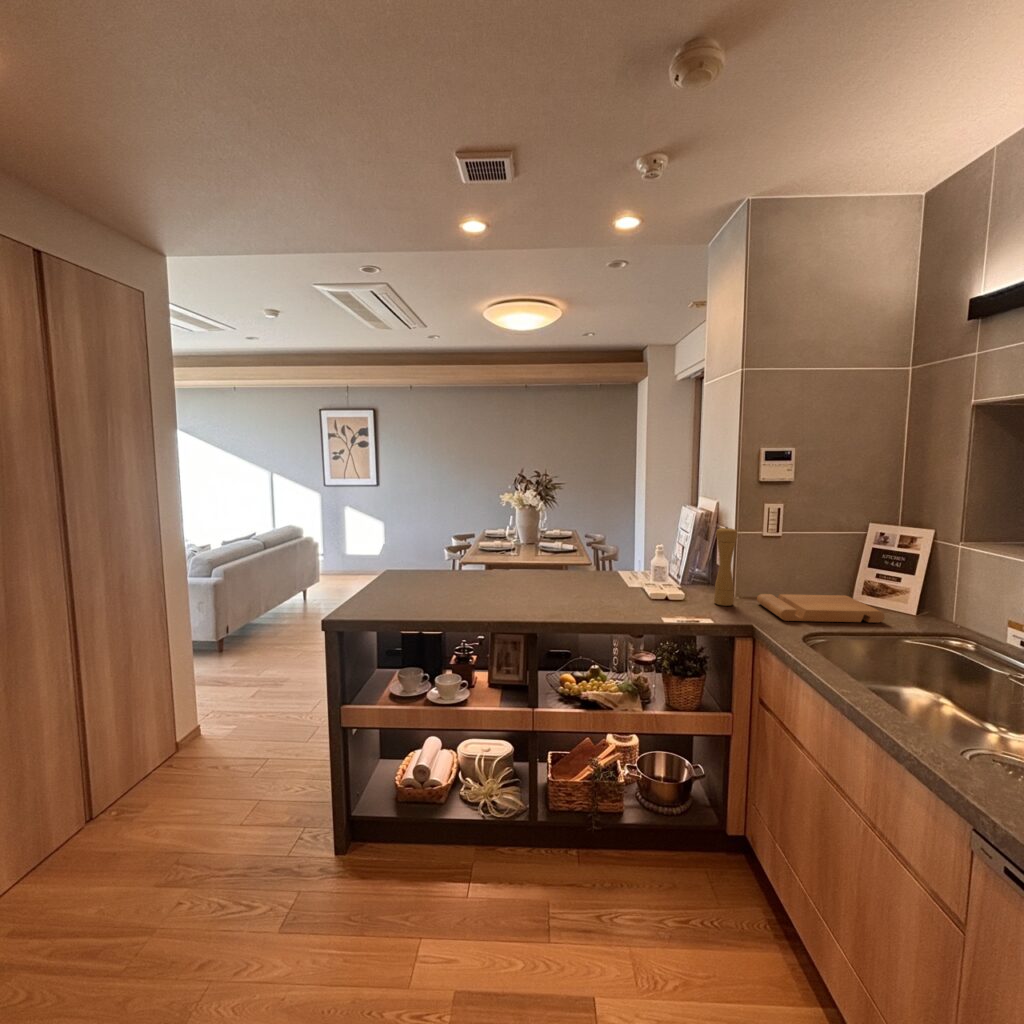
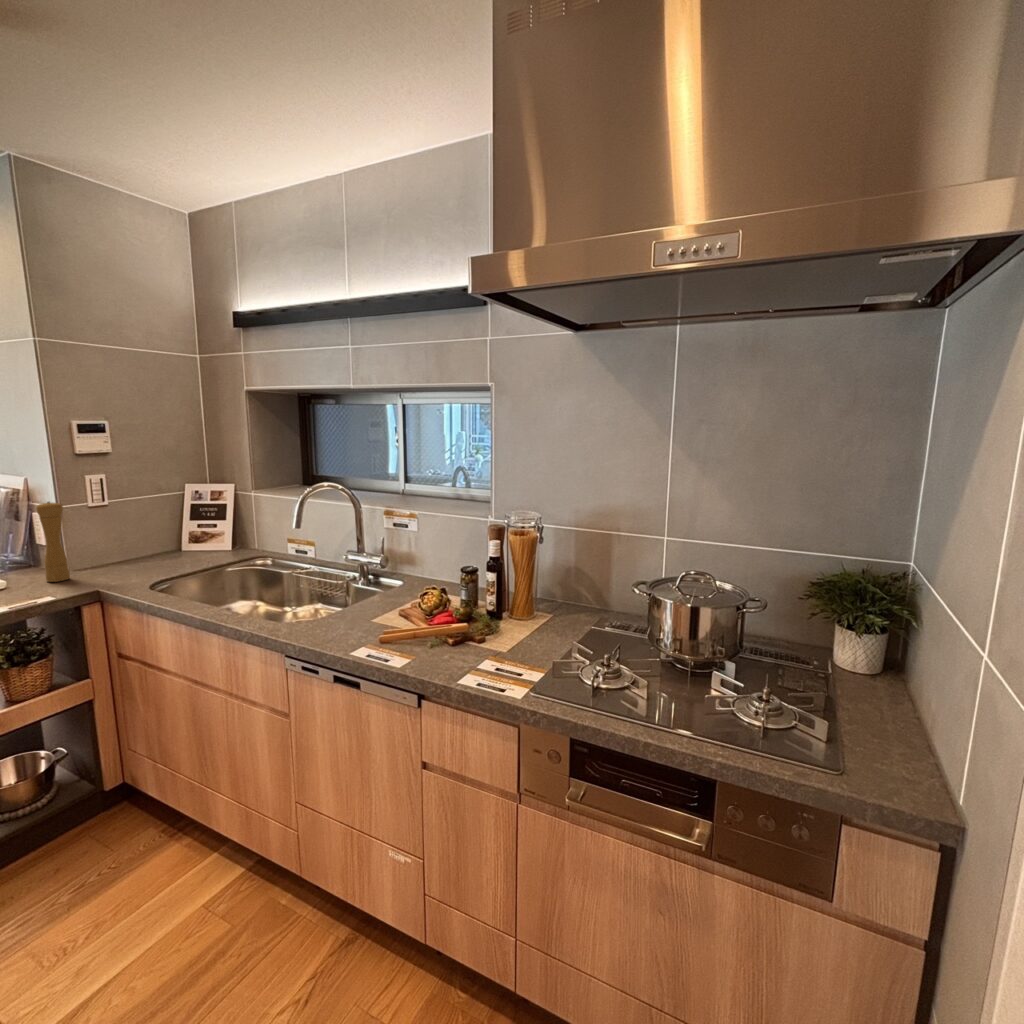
cutting board: present [757,594,885,623] -> none [94,547,210,578]

